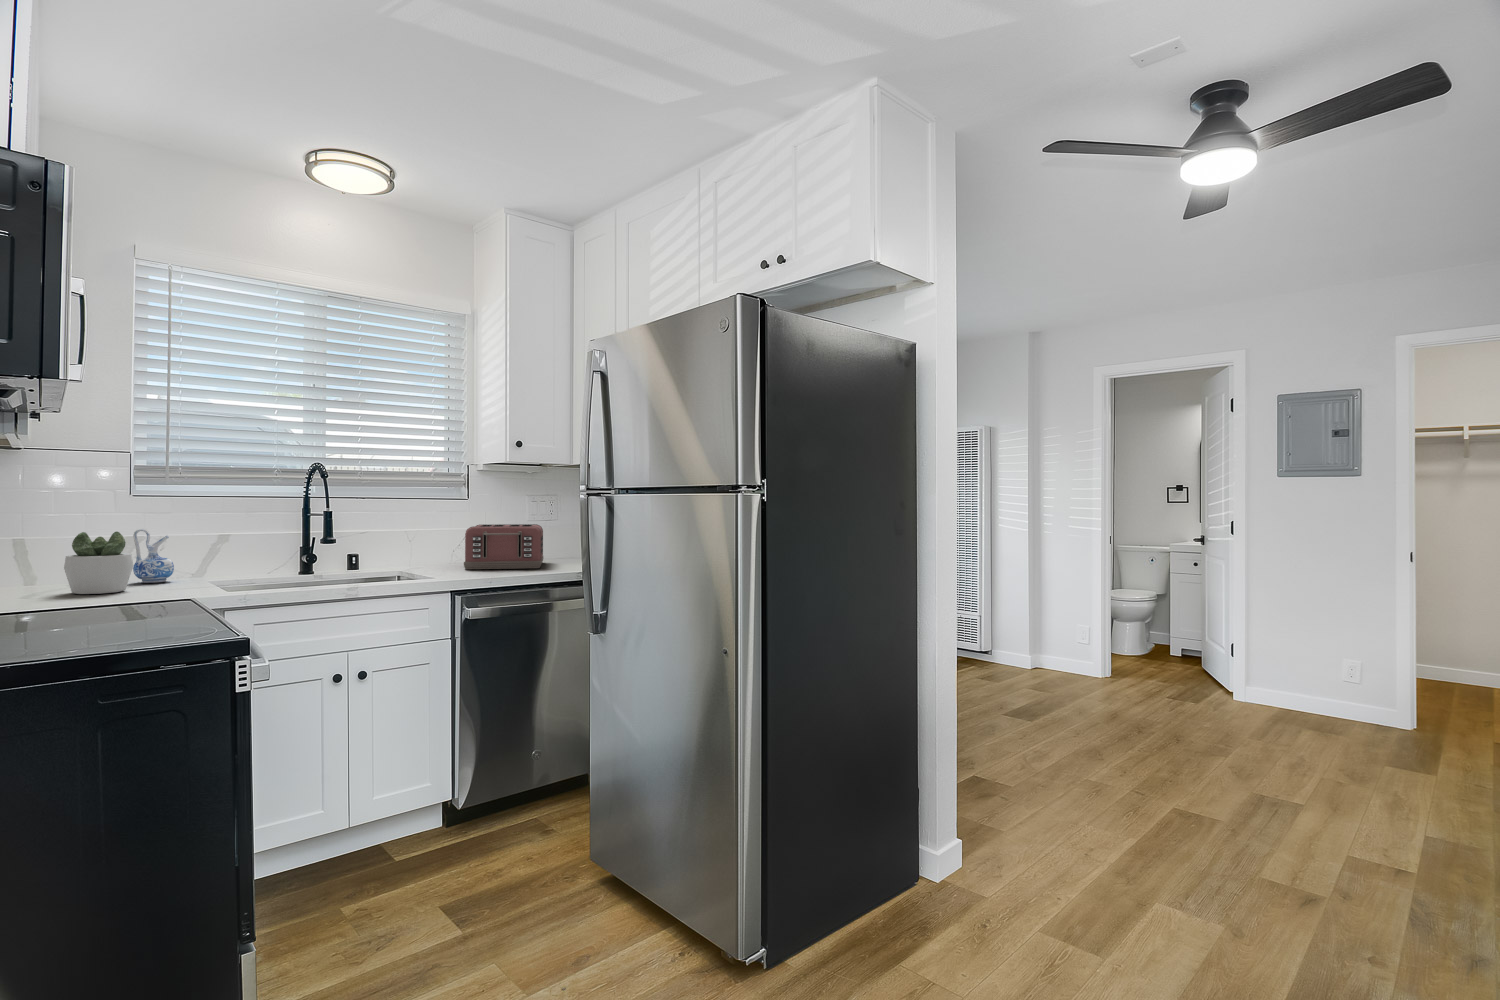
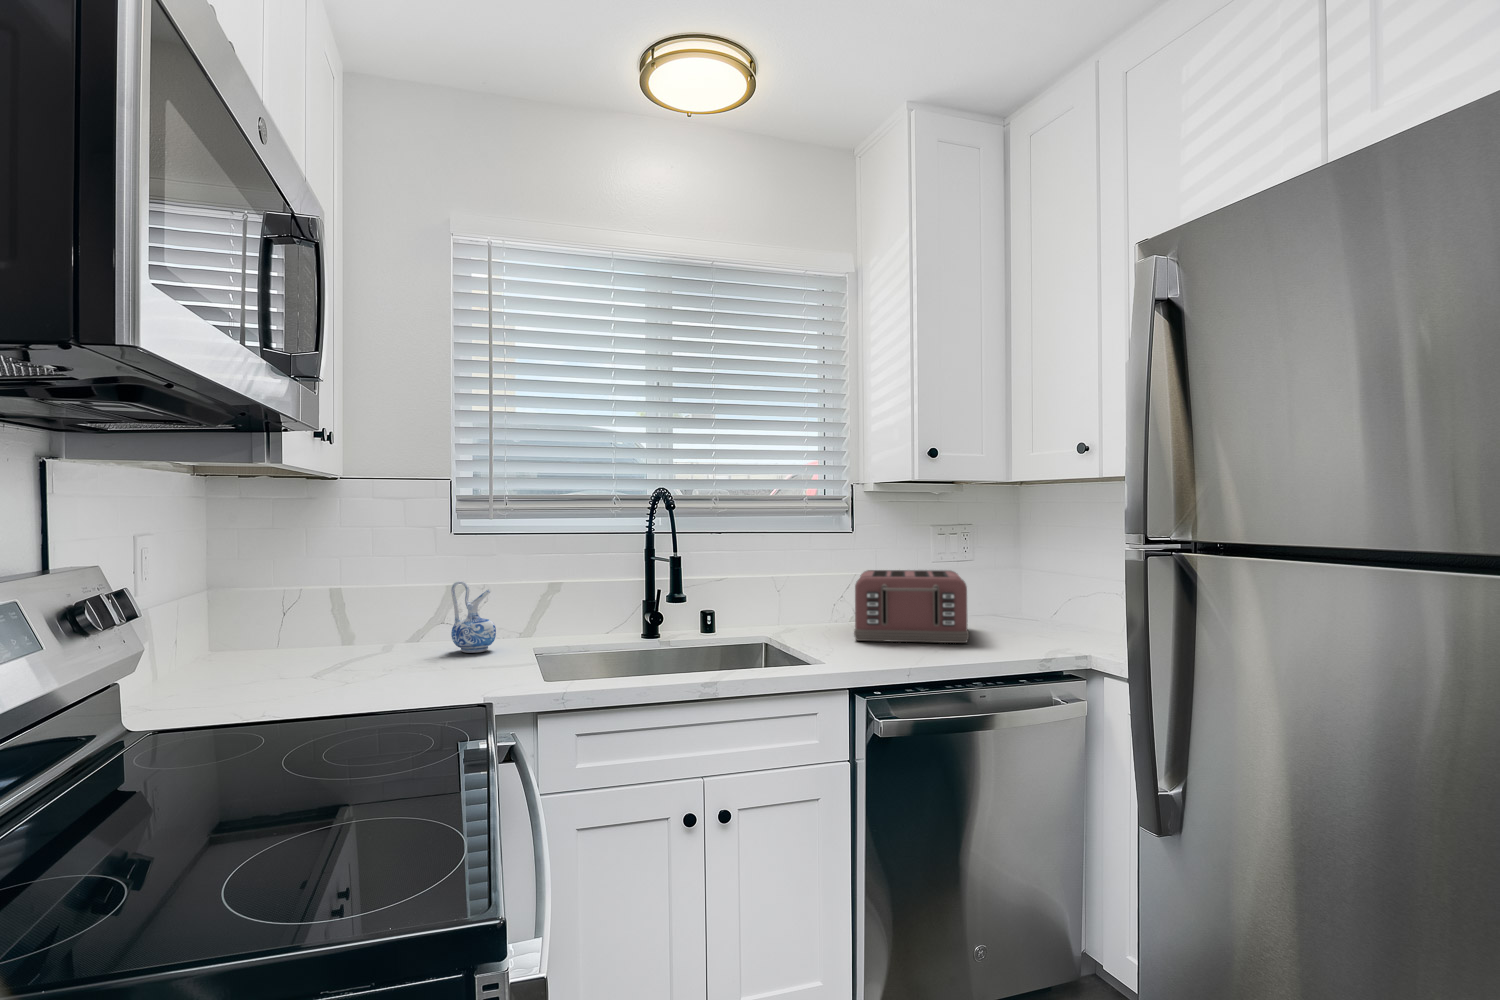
succulent plant: present [64,532,133,594] -> none [366,588,443,676]

